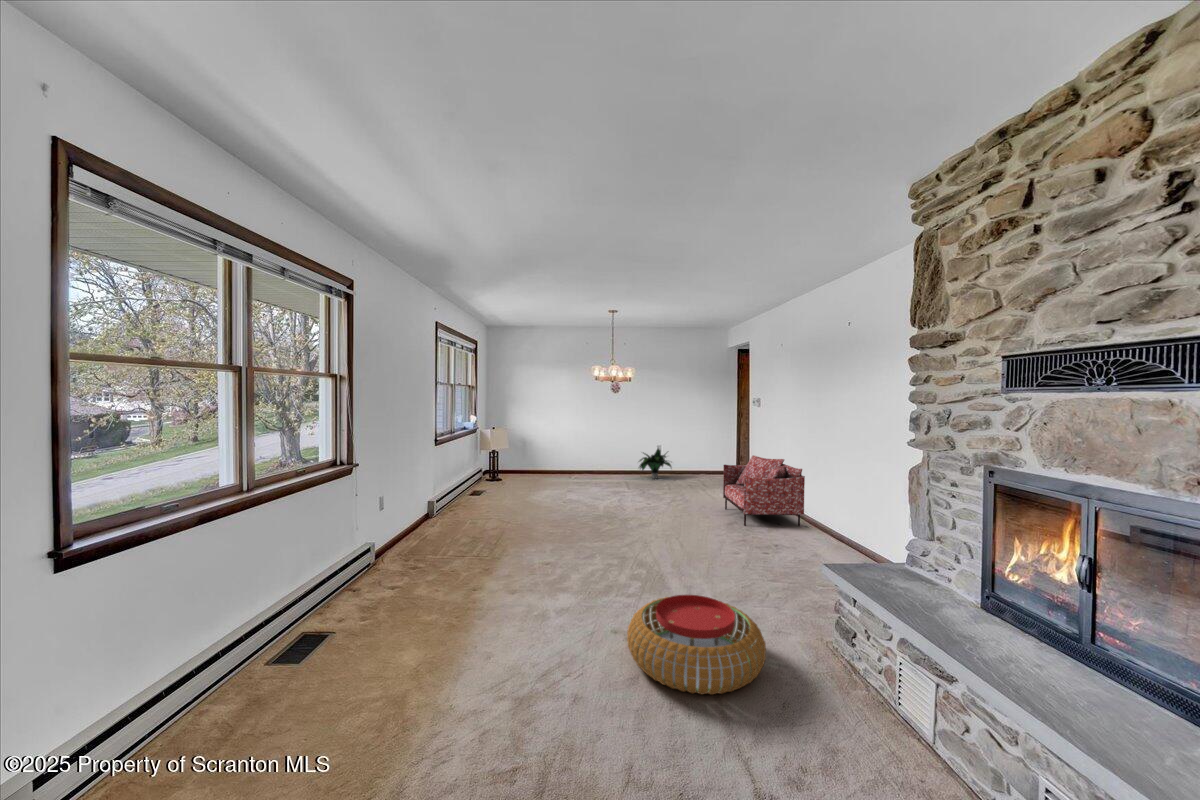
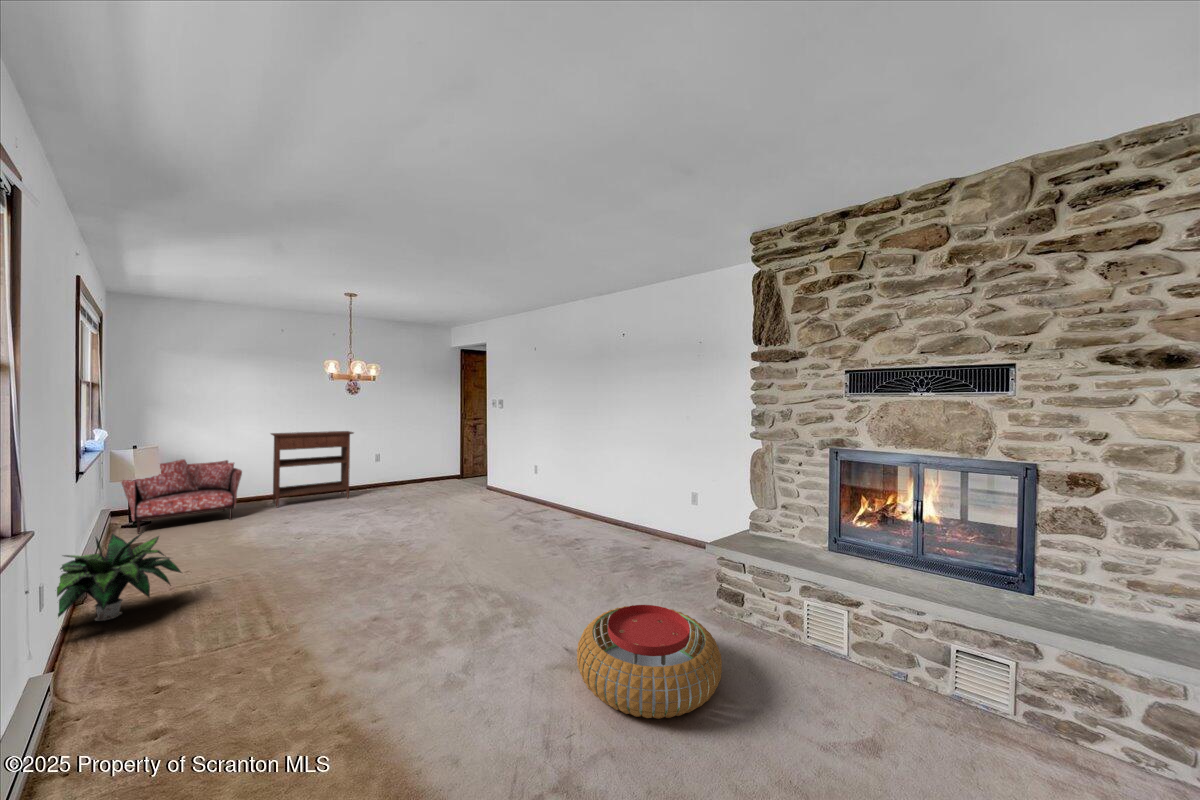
console table: none [569,422,624,479] -> present [271,431,353,507]
potted plant: present [639,449,671,479] -> present [57,534,181,621]
armchair: present [723,455,805,526] -> present [122,459,242,534]

